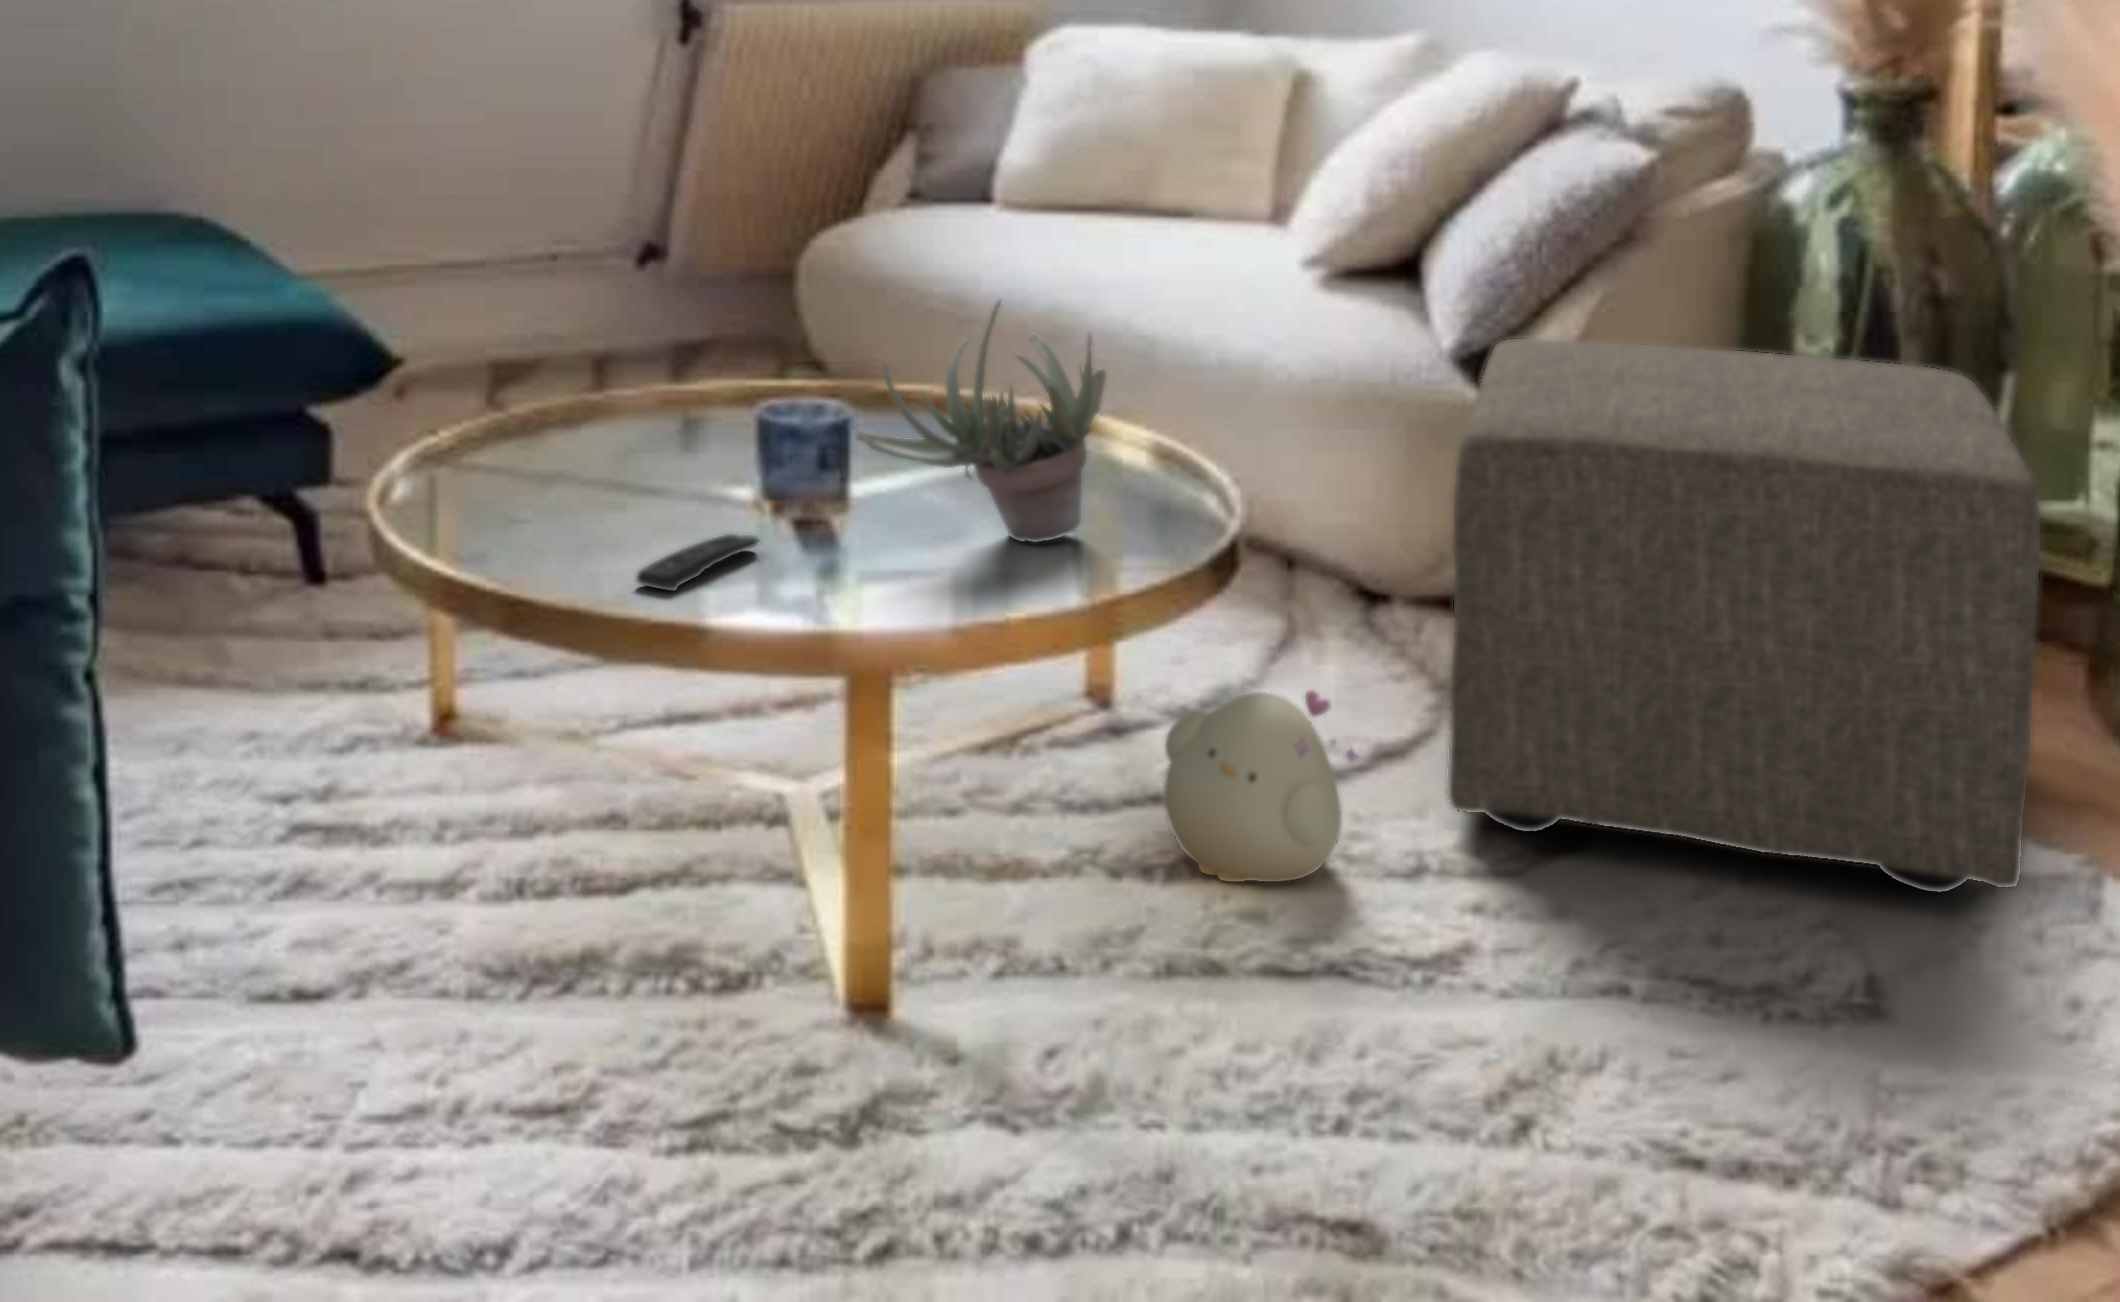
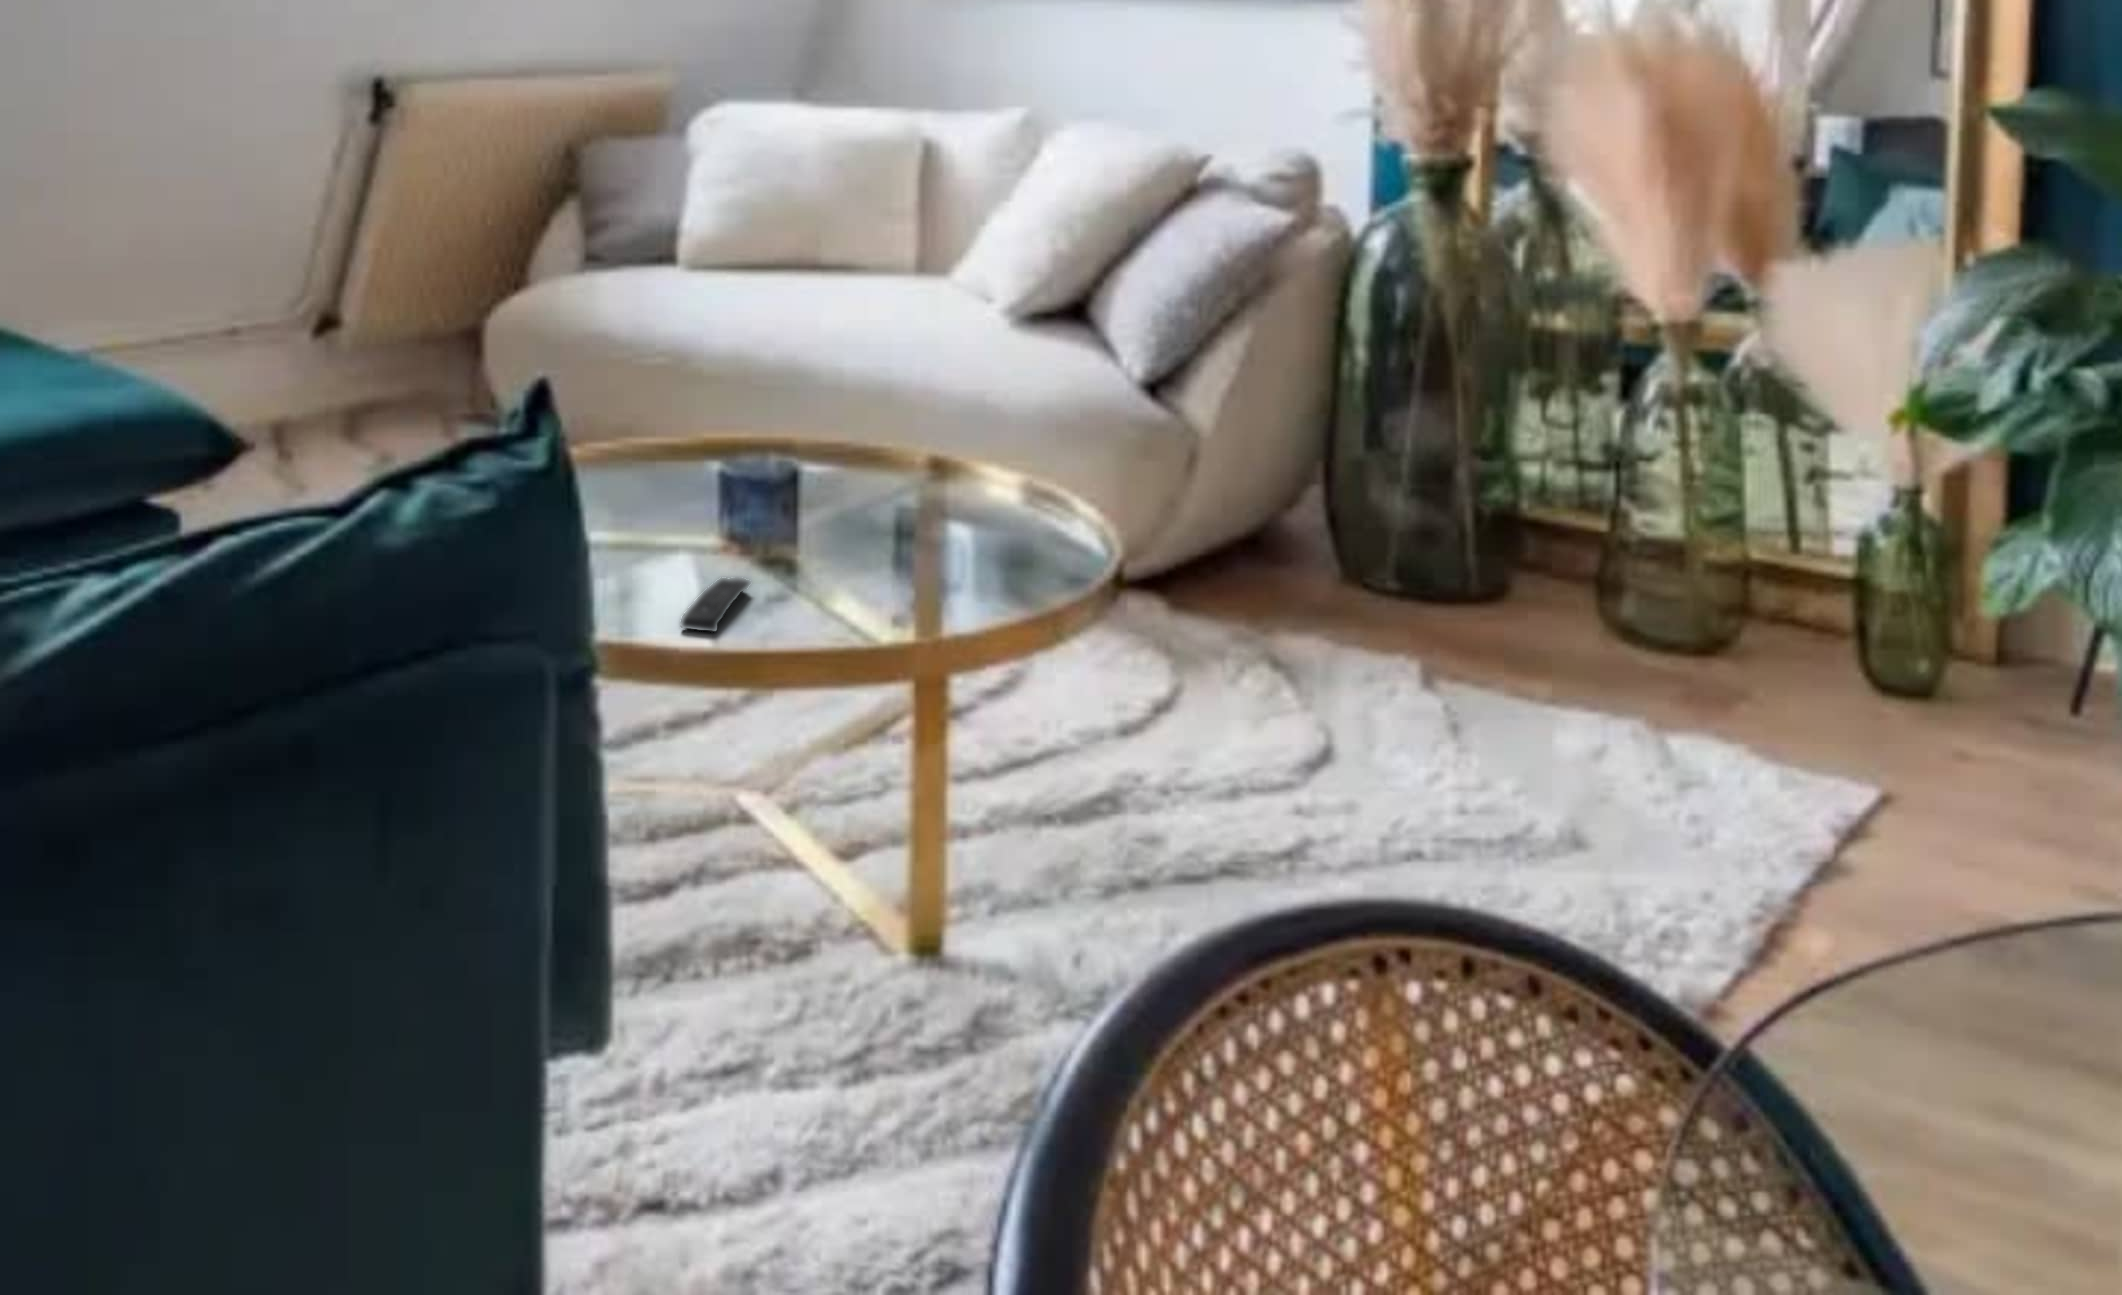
succulent plant: present [856,301,1106,543] -> none [819,369,1011,564]
ottoman: present [1448,339,2040,892] -> none [1191,369,1649,763]
plush toy: present [1164,690,1356,882] -> none [1049,660,1210,819]

